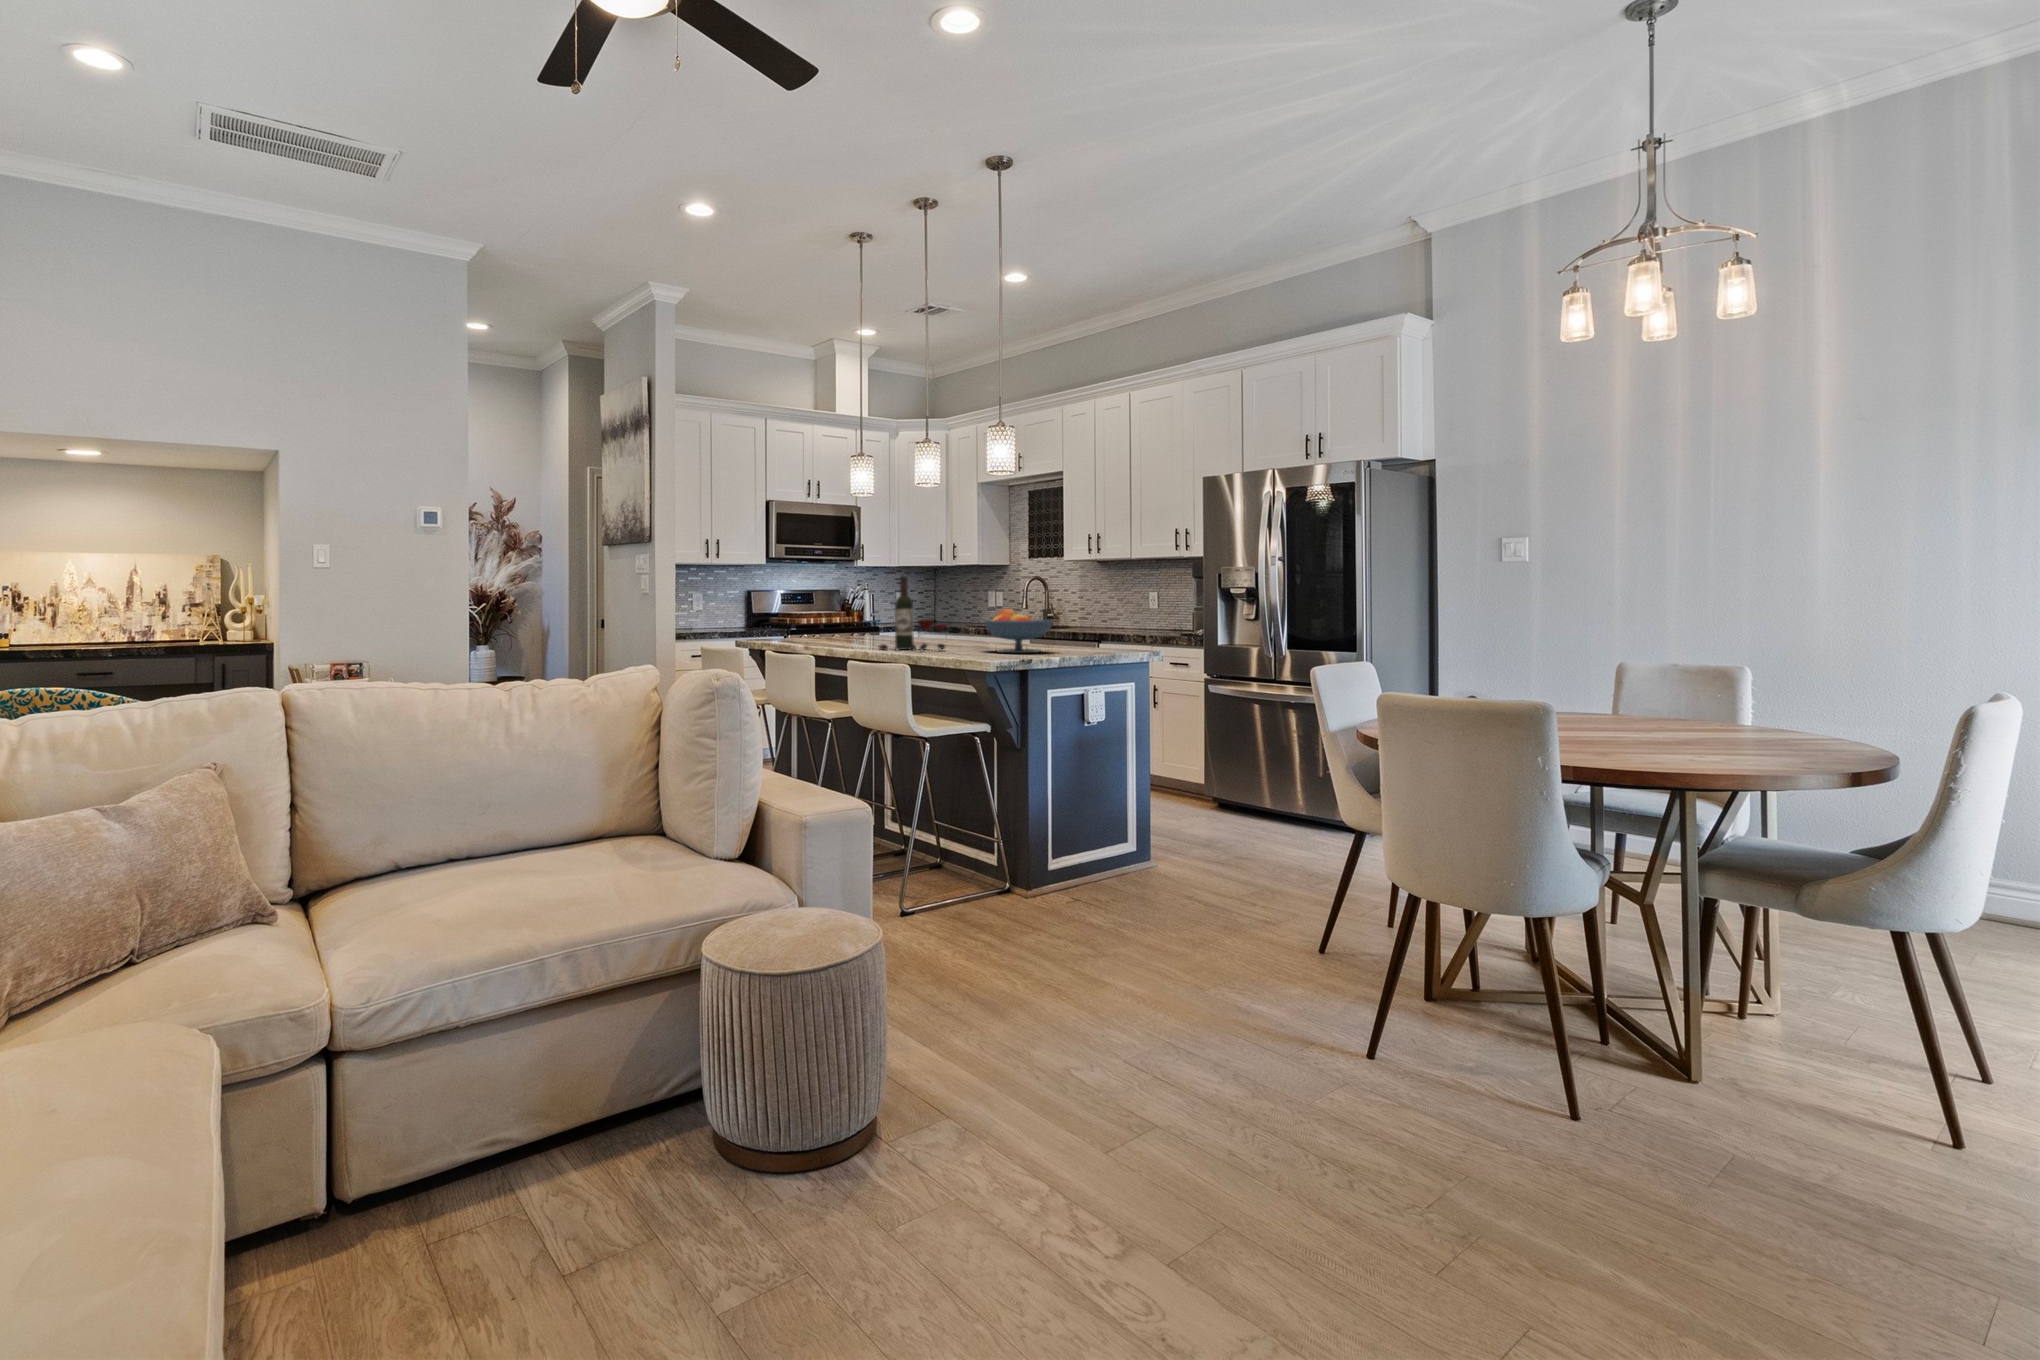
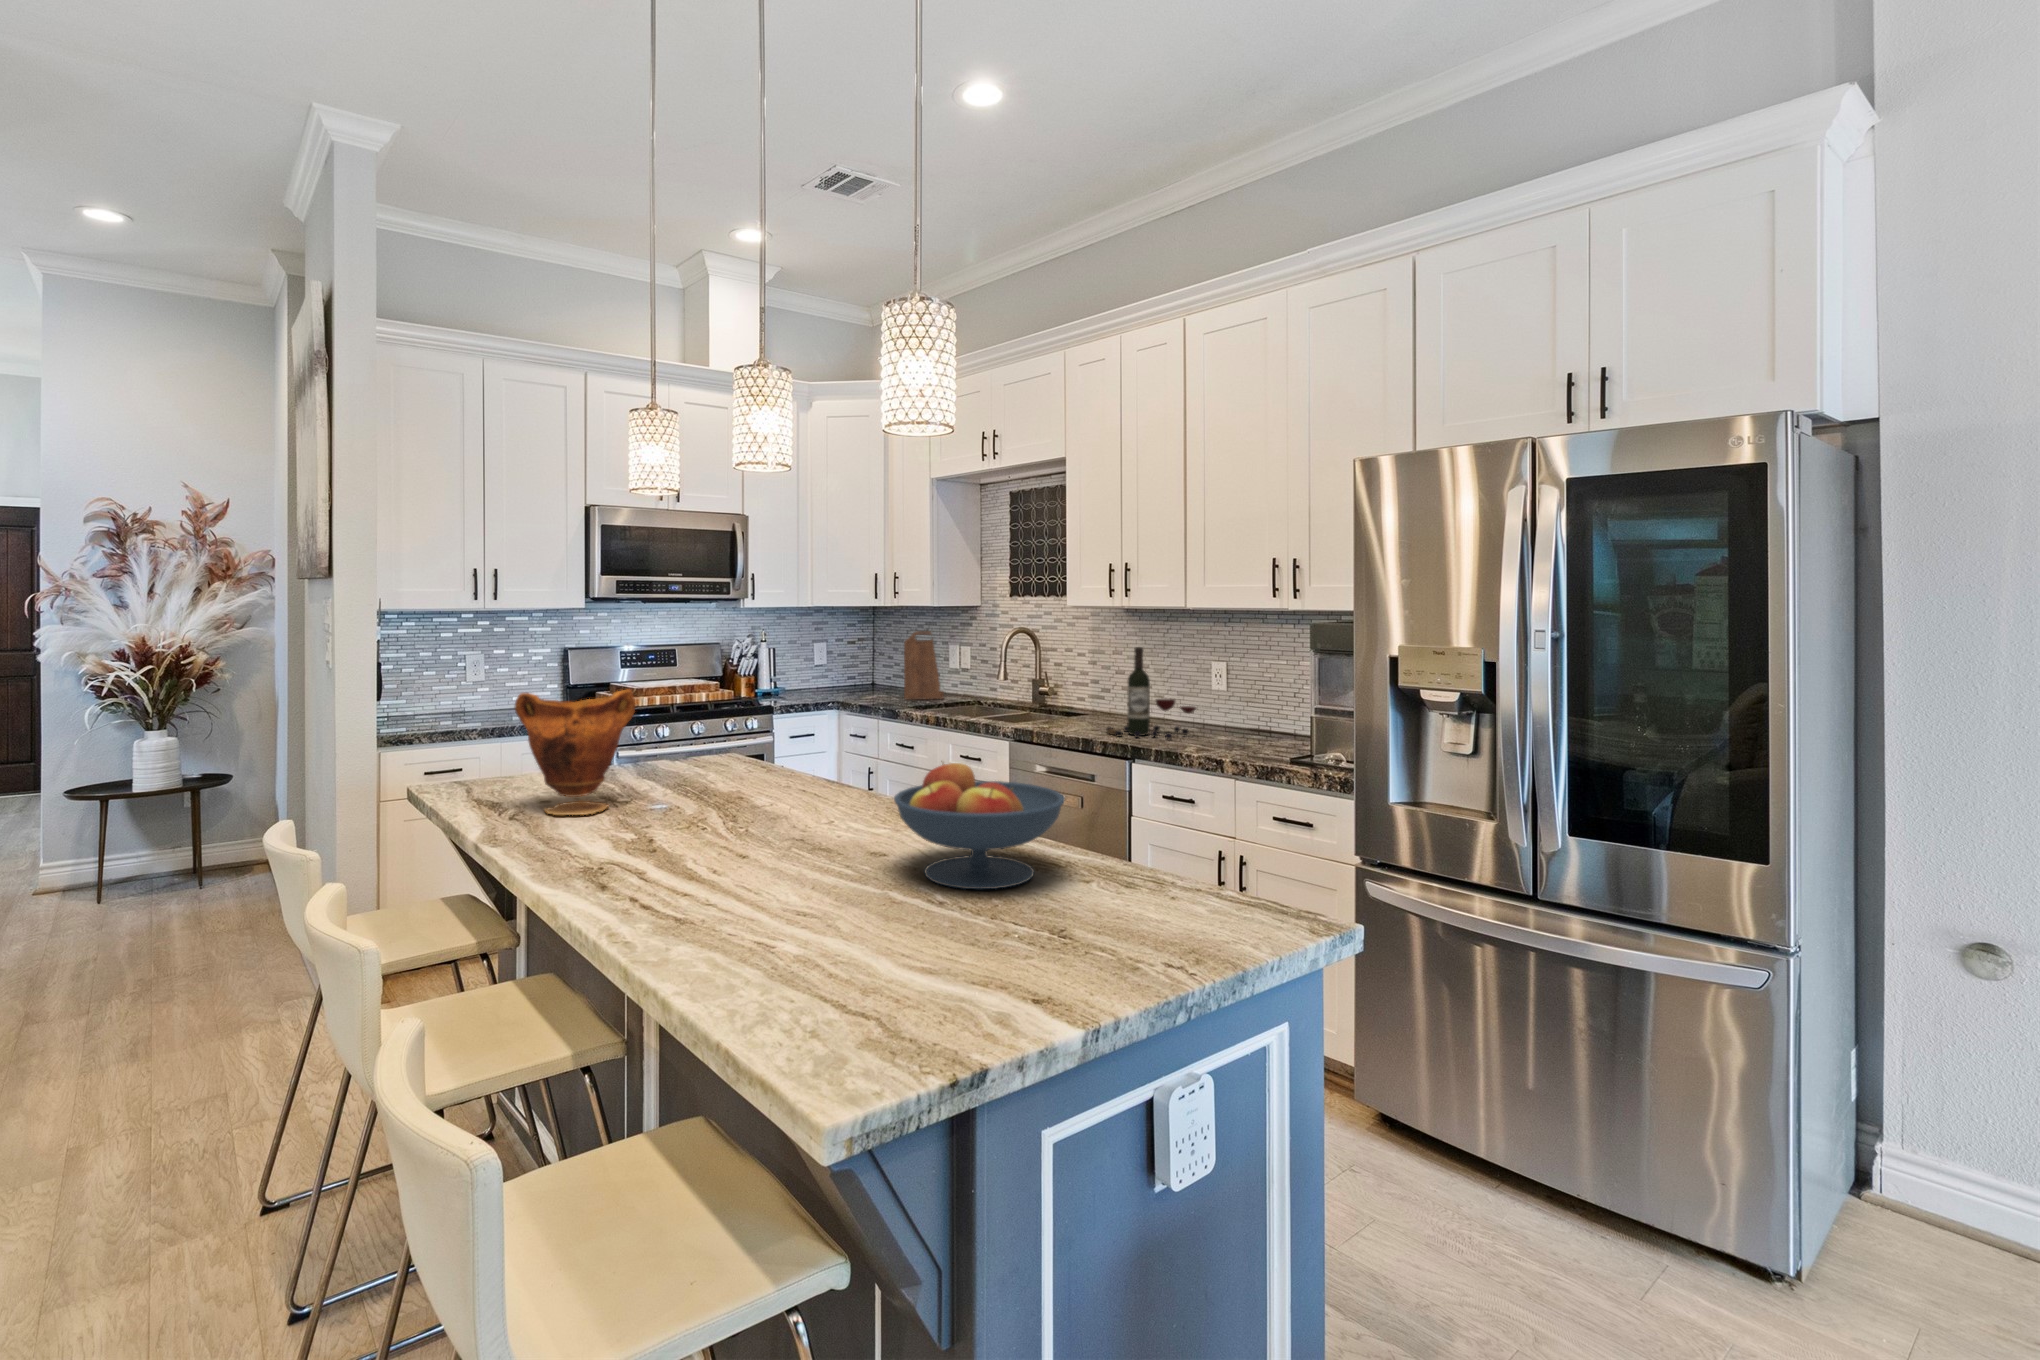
wine bottle: present [879,576,946,650] -> present [1106,647,1196,739]
cutting board: none [958,584,985,630] -> present [904,631,944,700]
vase: none [801,589,852,645] -> present [515,690,635,815]

